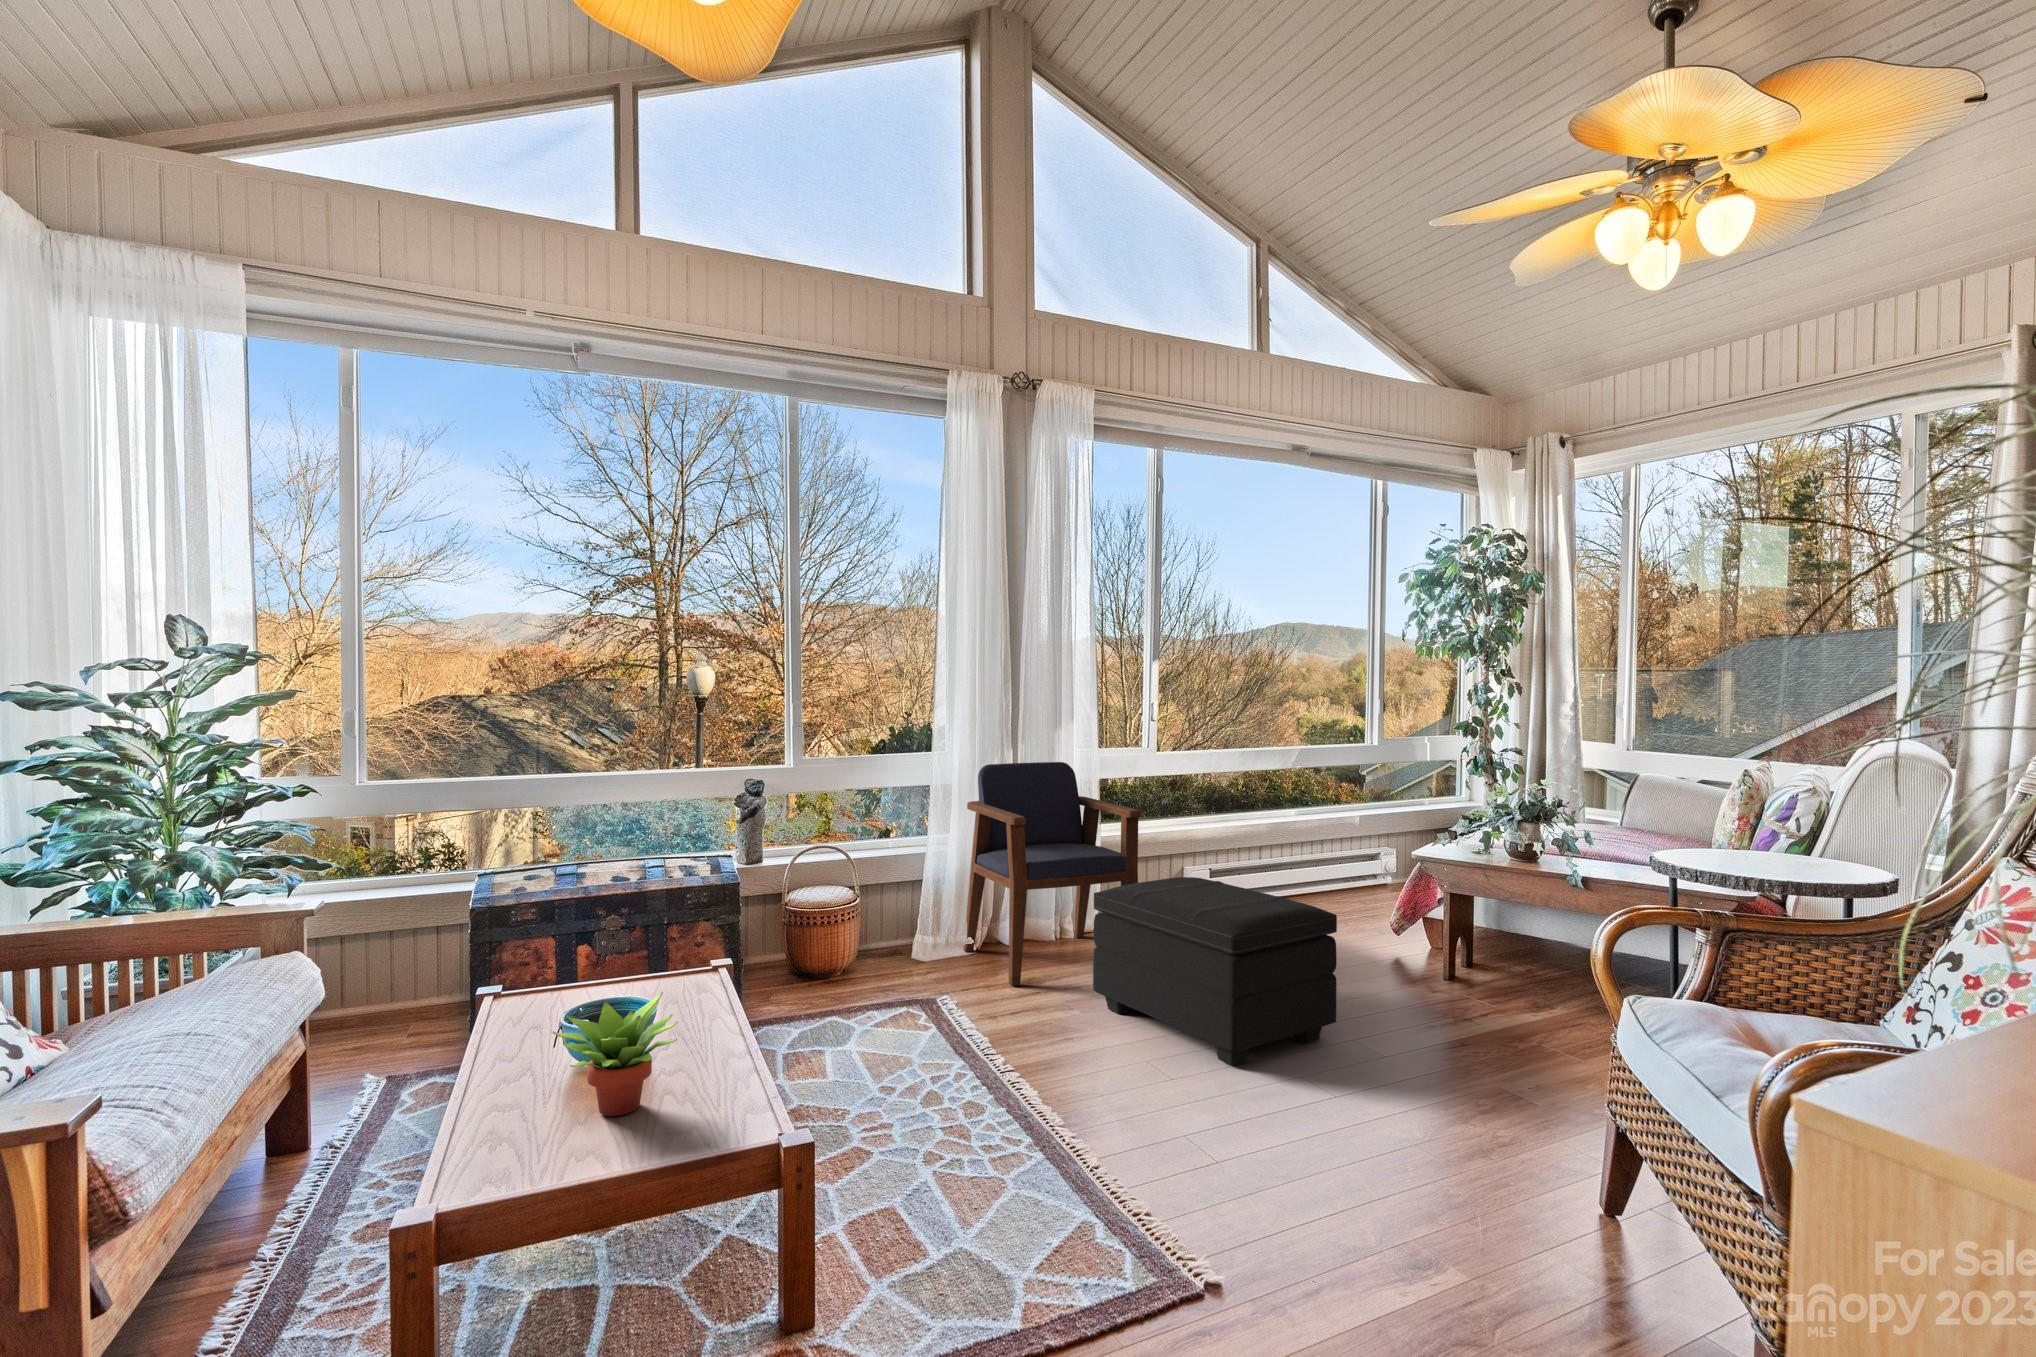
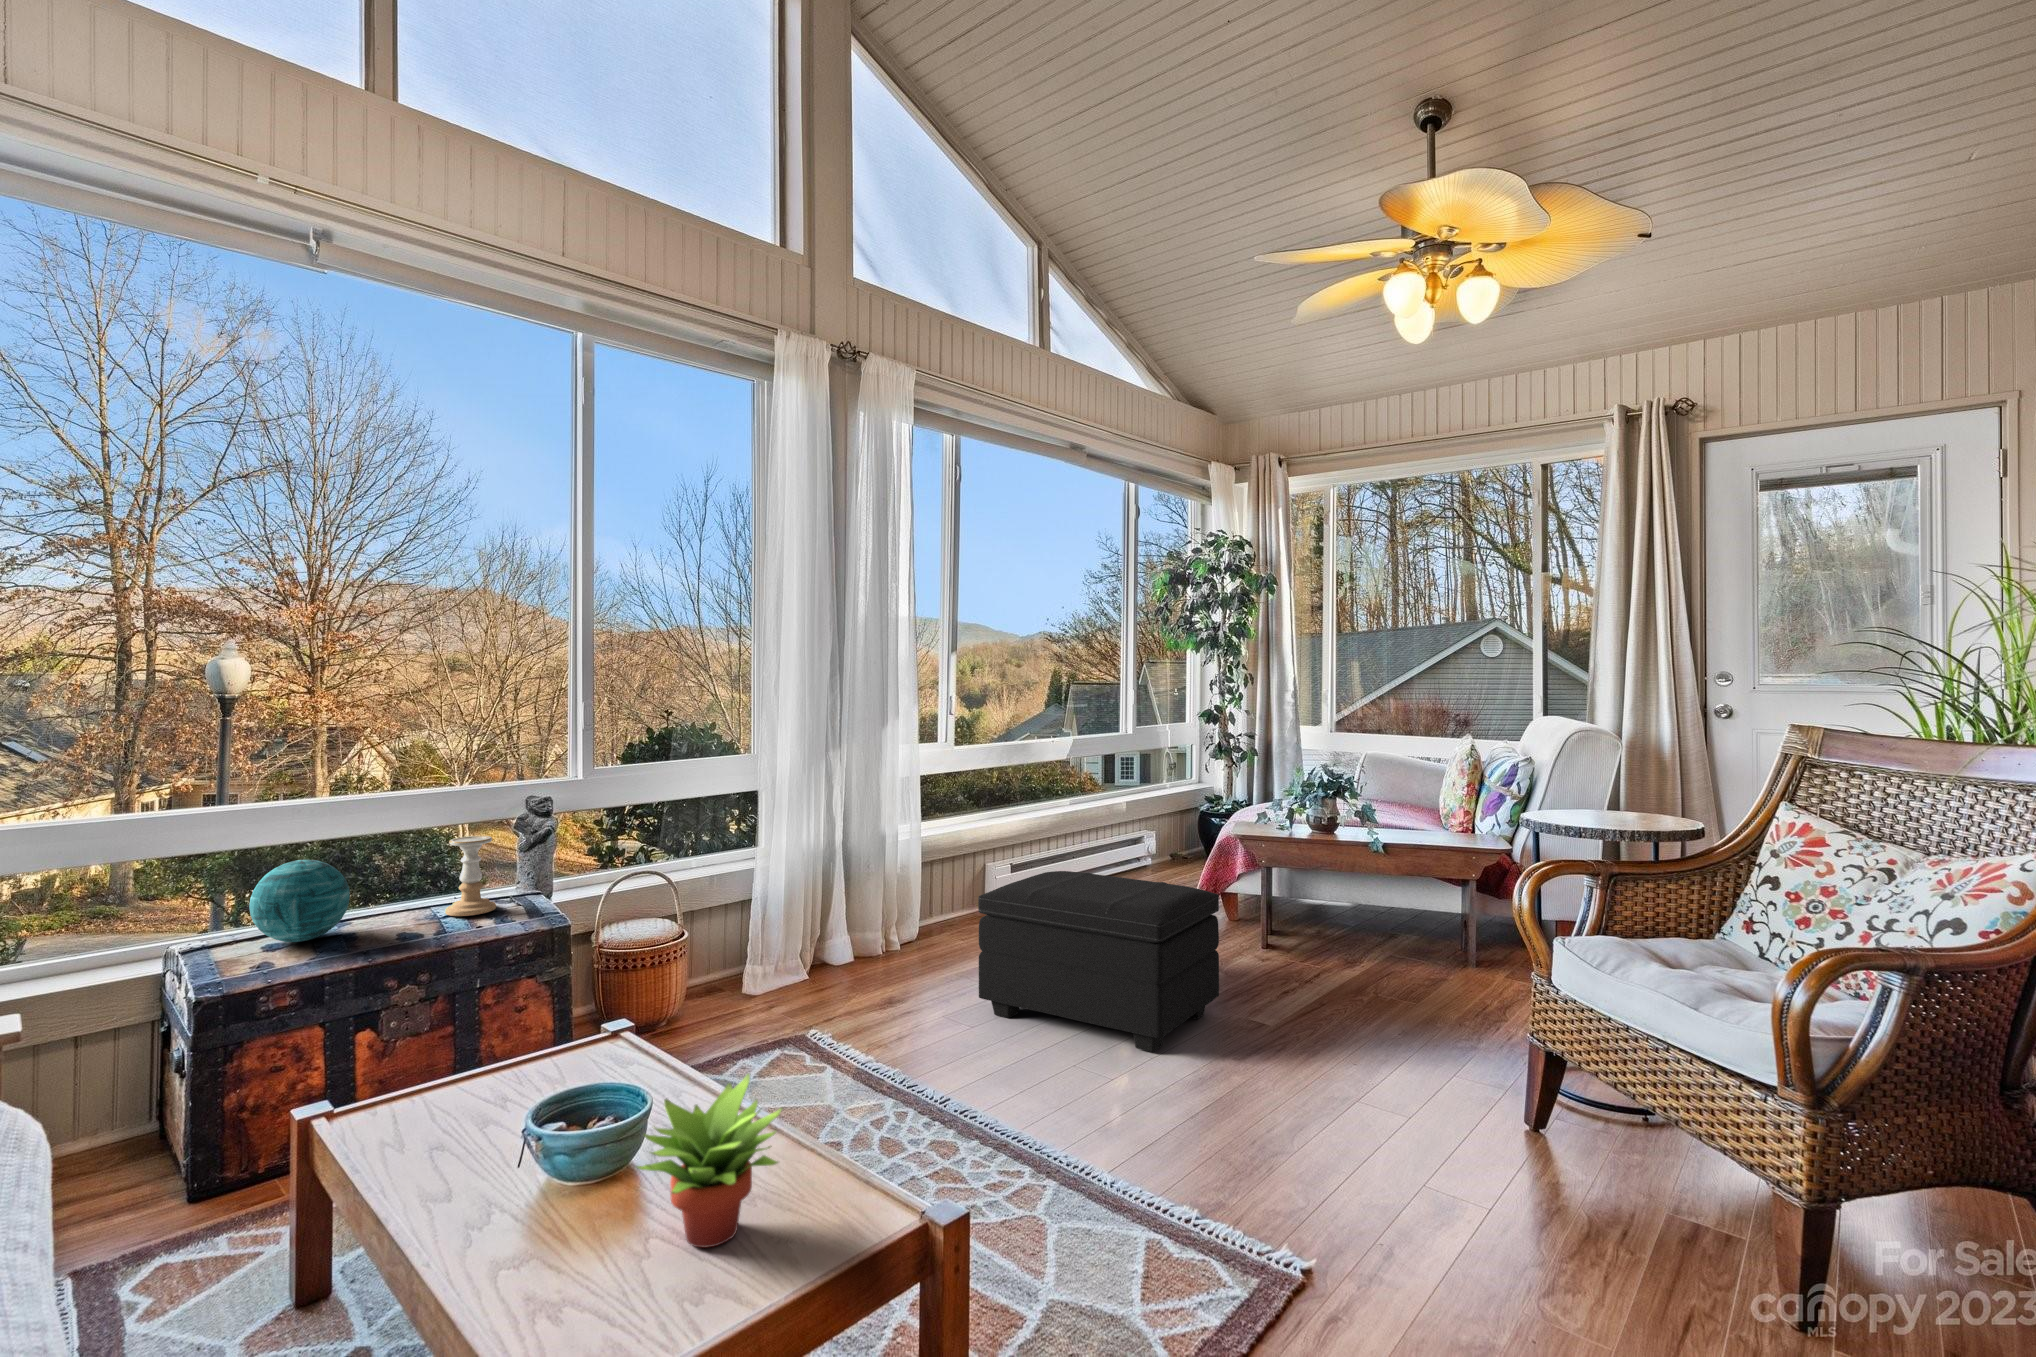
armchair: present [963,762,1141,986] -> none [795,762,992,1005]
candle holder: none [660,805,697,867] -> present [445,836,496,916]
decorative orb: none [524,814,590,874] -> present [249,860,350,942]

